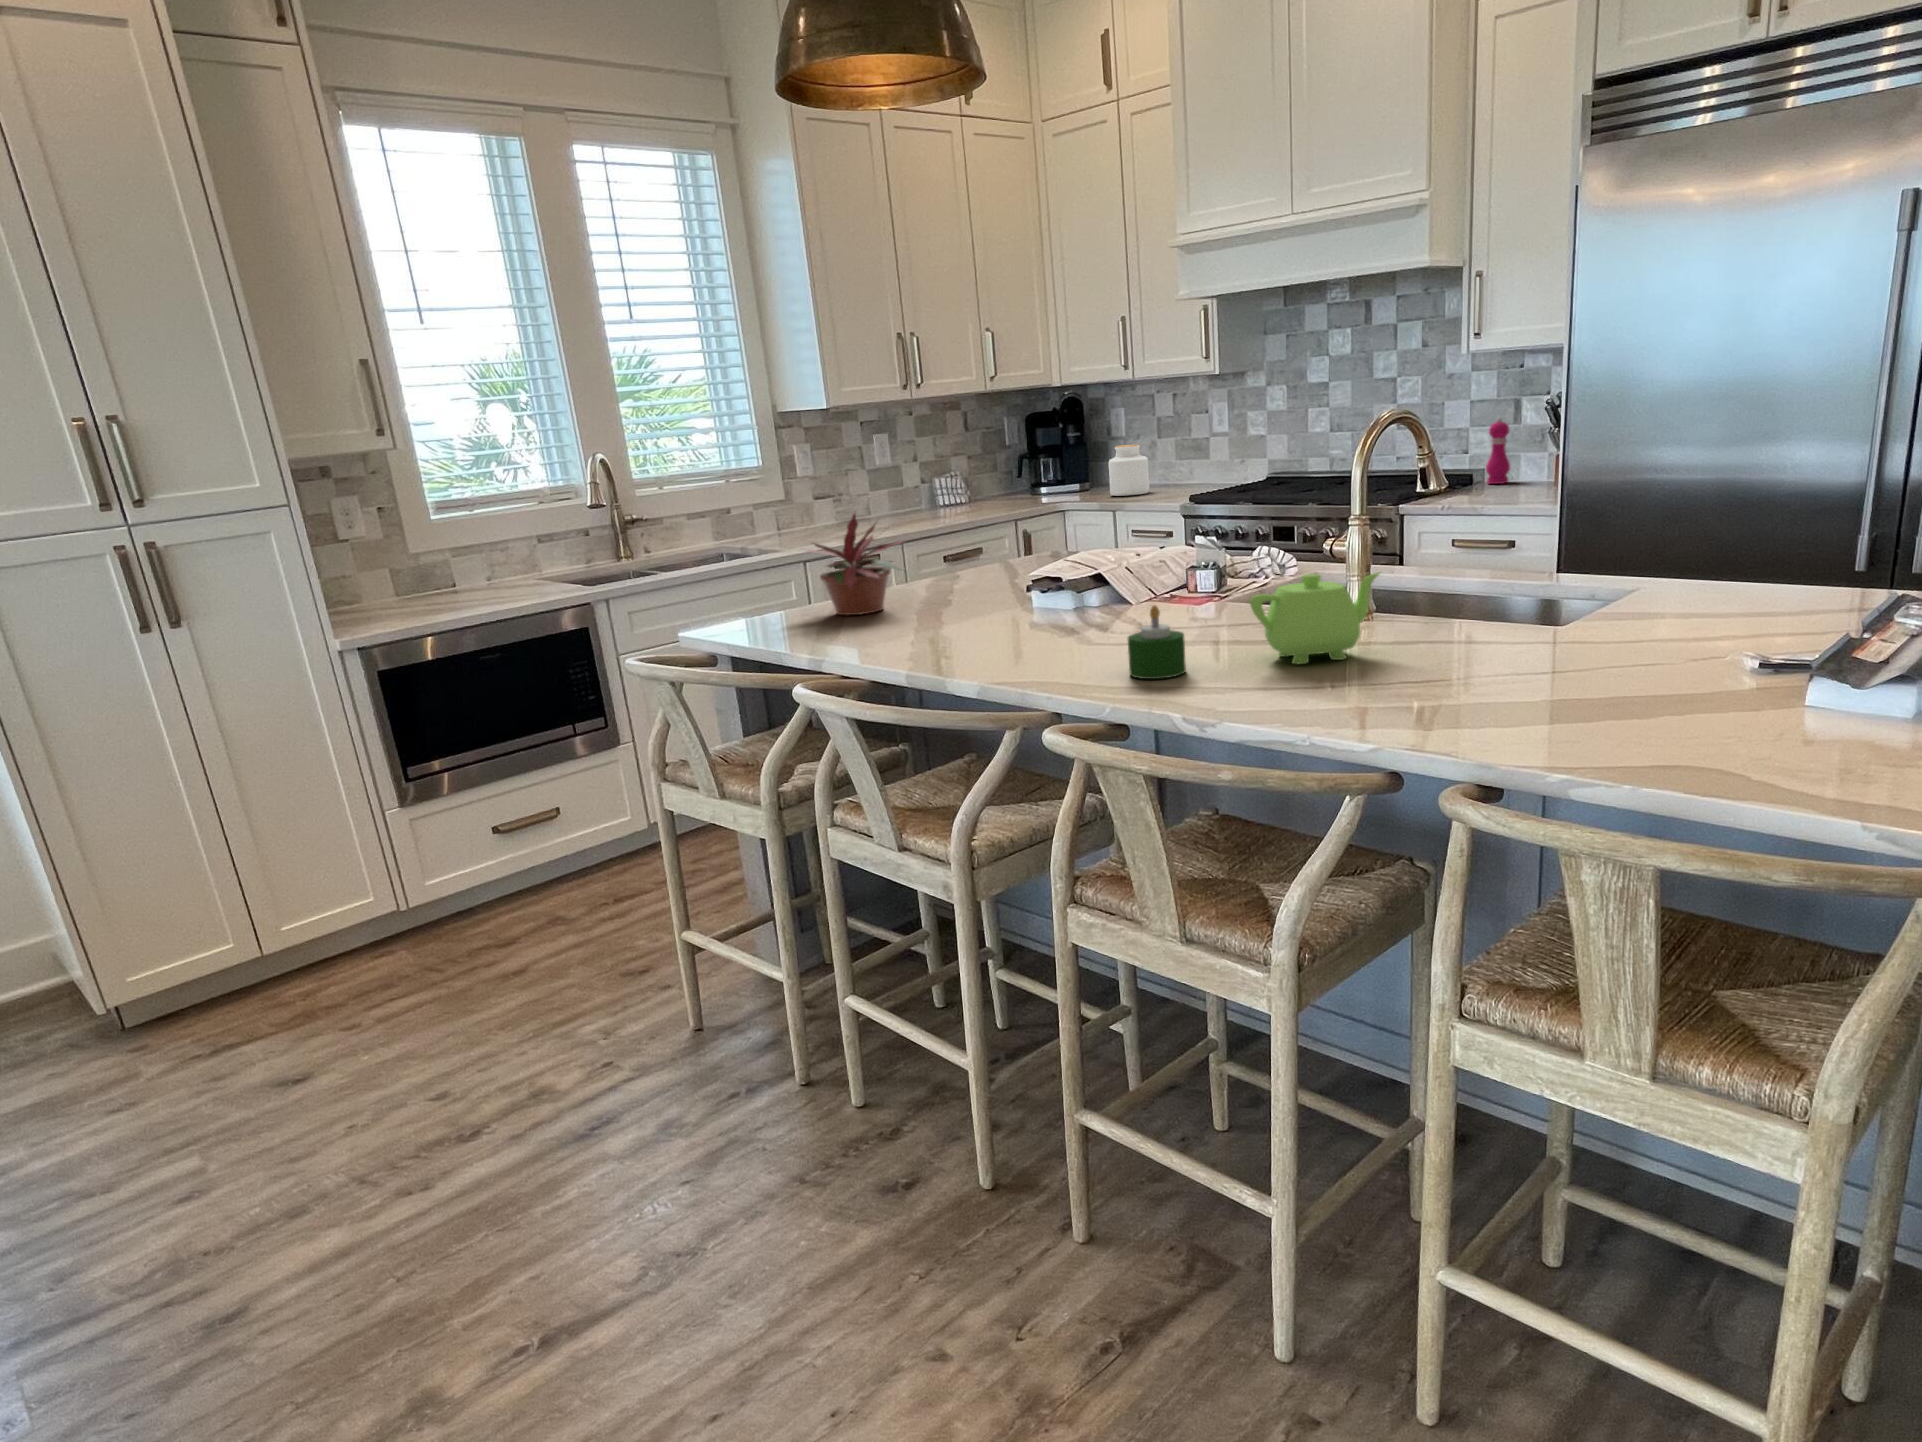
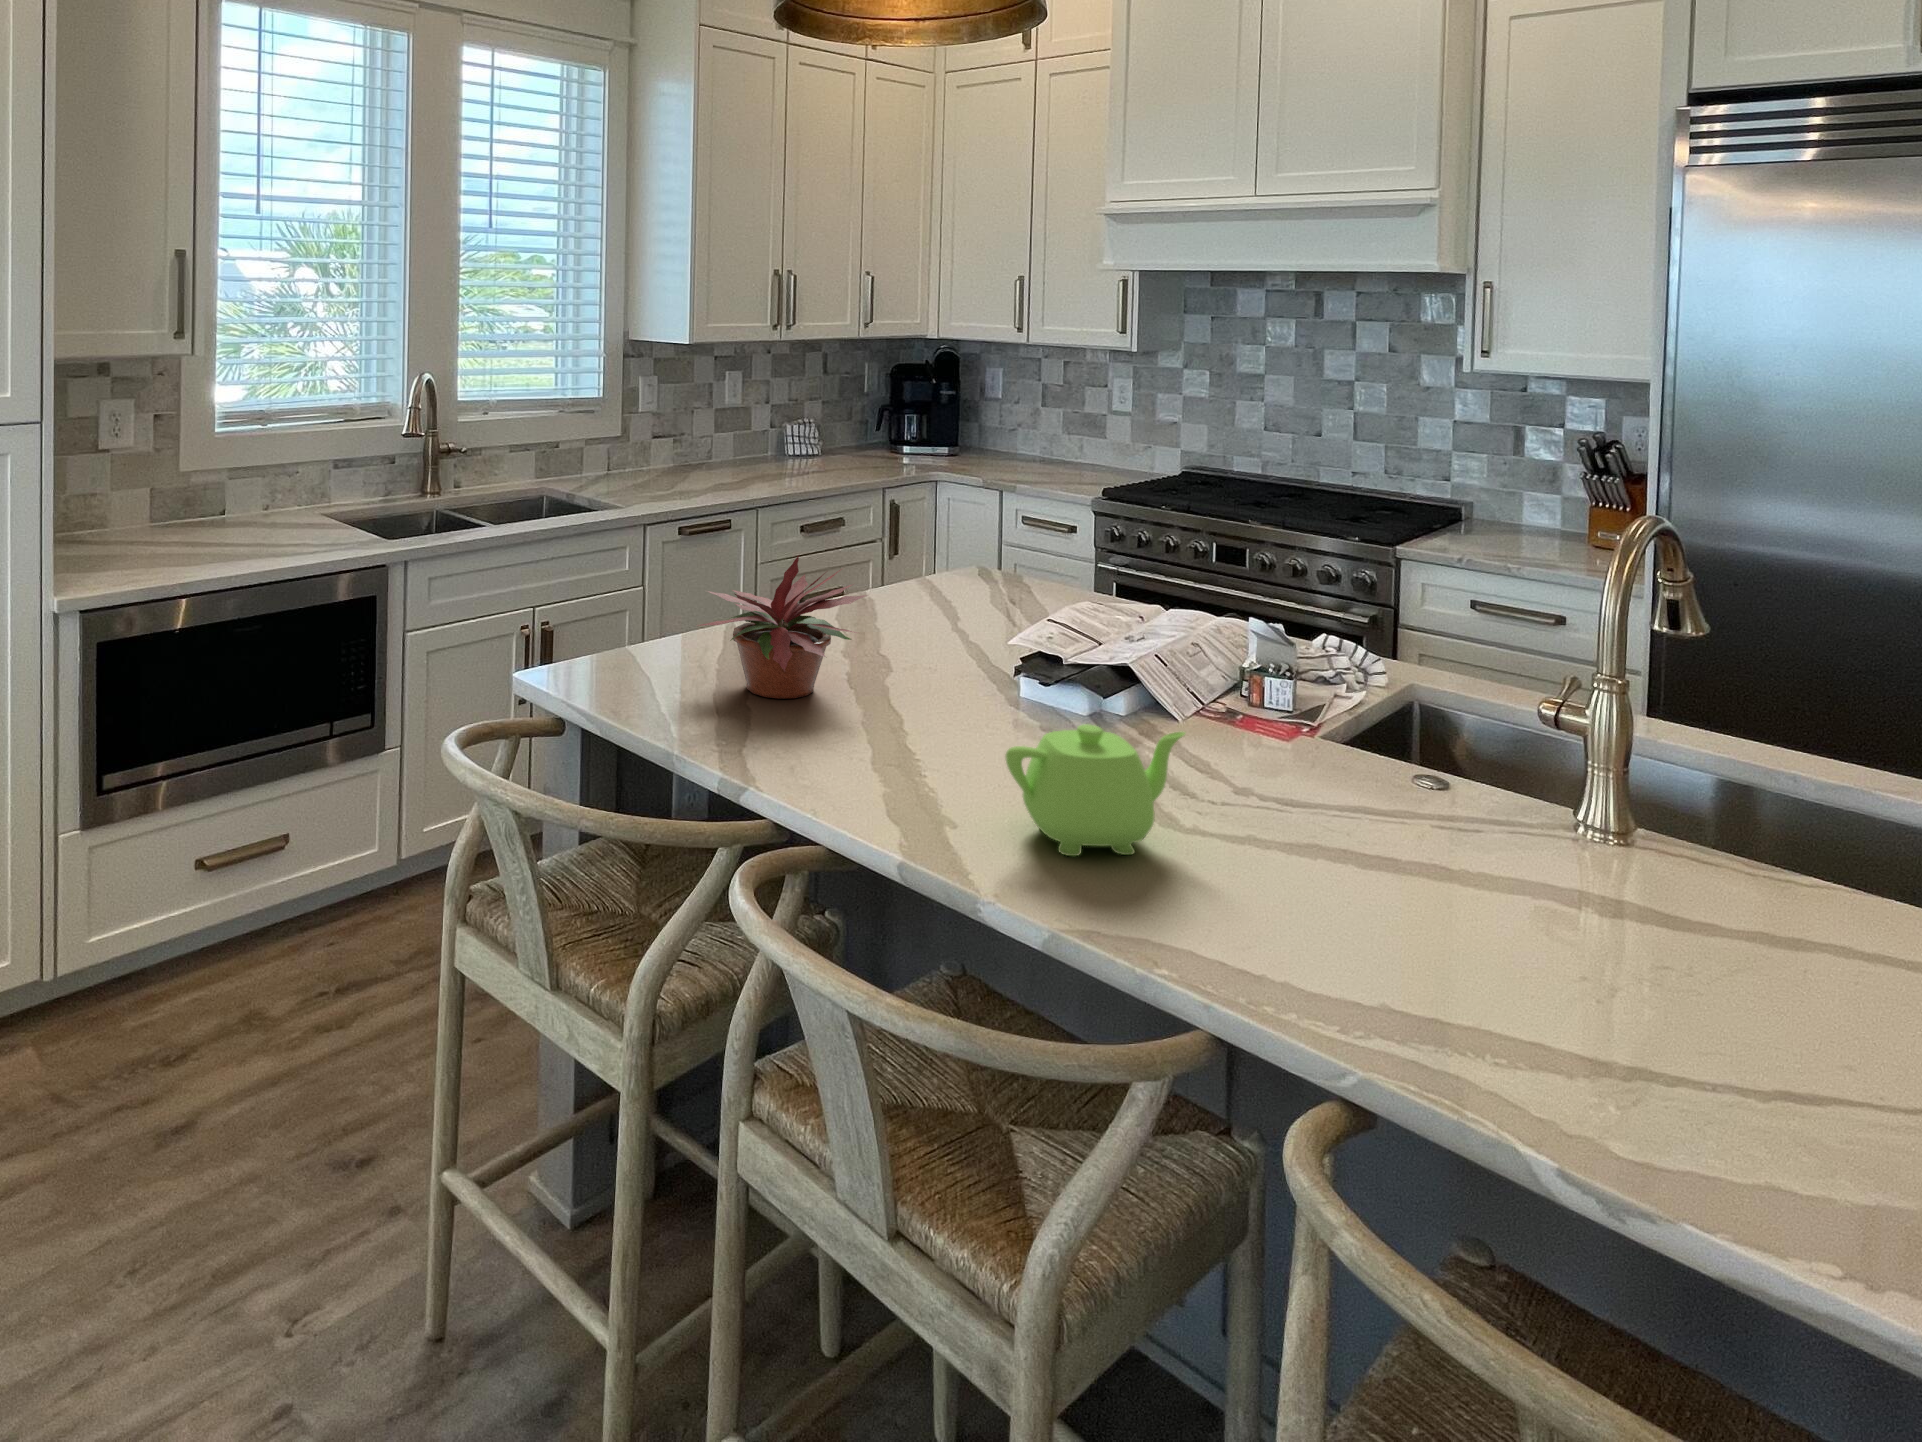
pepper mill: present [1486,417,1510,484] -> none [1487,453,1520,534]
jar: present [1109,444,1149,496] -> none [990,416,1037,474]
teapot: present [1250,572,1380,664] -> present [1006,724,1185,856]
candle: present [1128,605,1186,679] -> none [1371,902,1488,1053]

